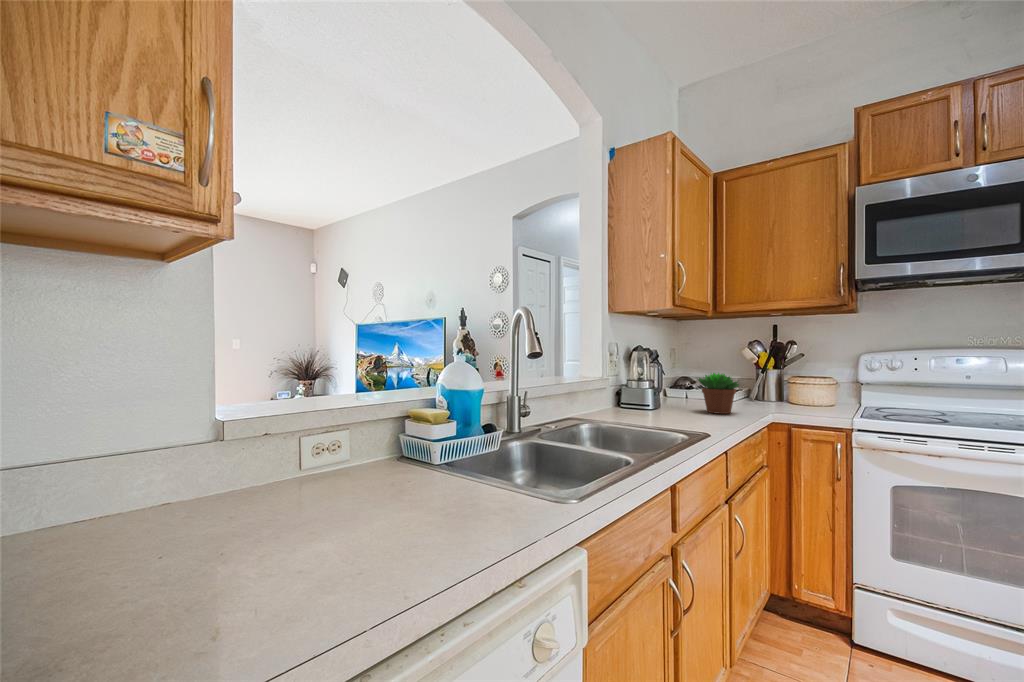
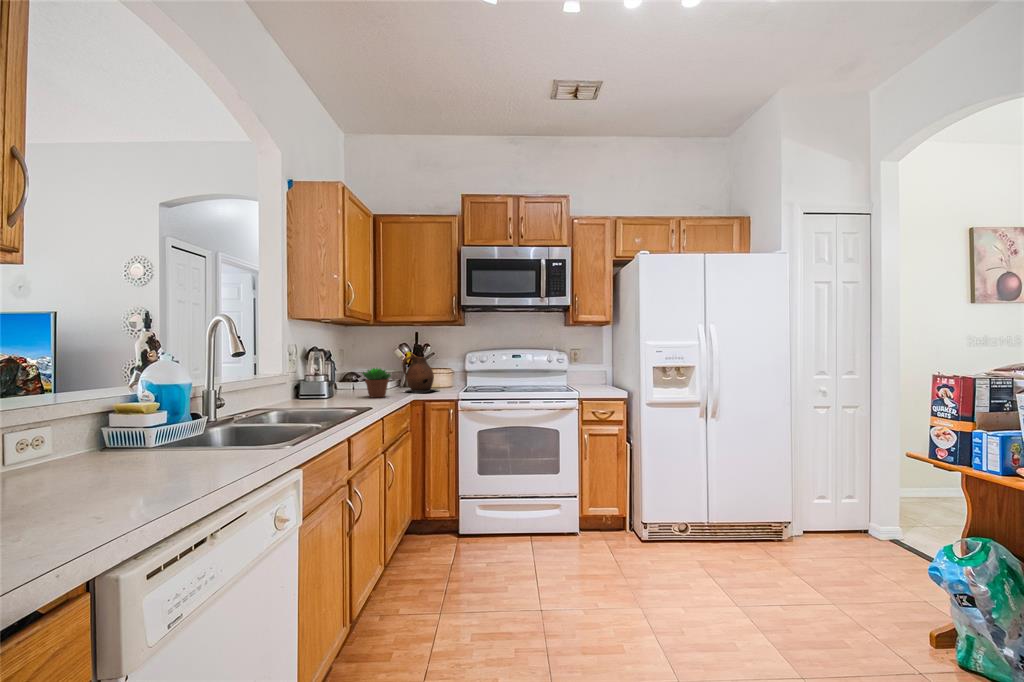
ceramic pitcher: none [756,354,817,412] -> present [402,353,437,392]

